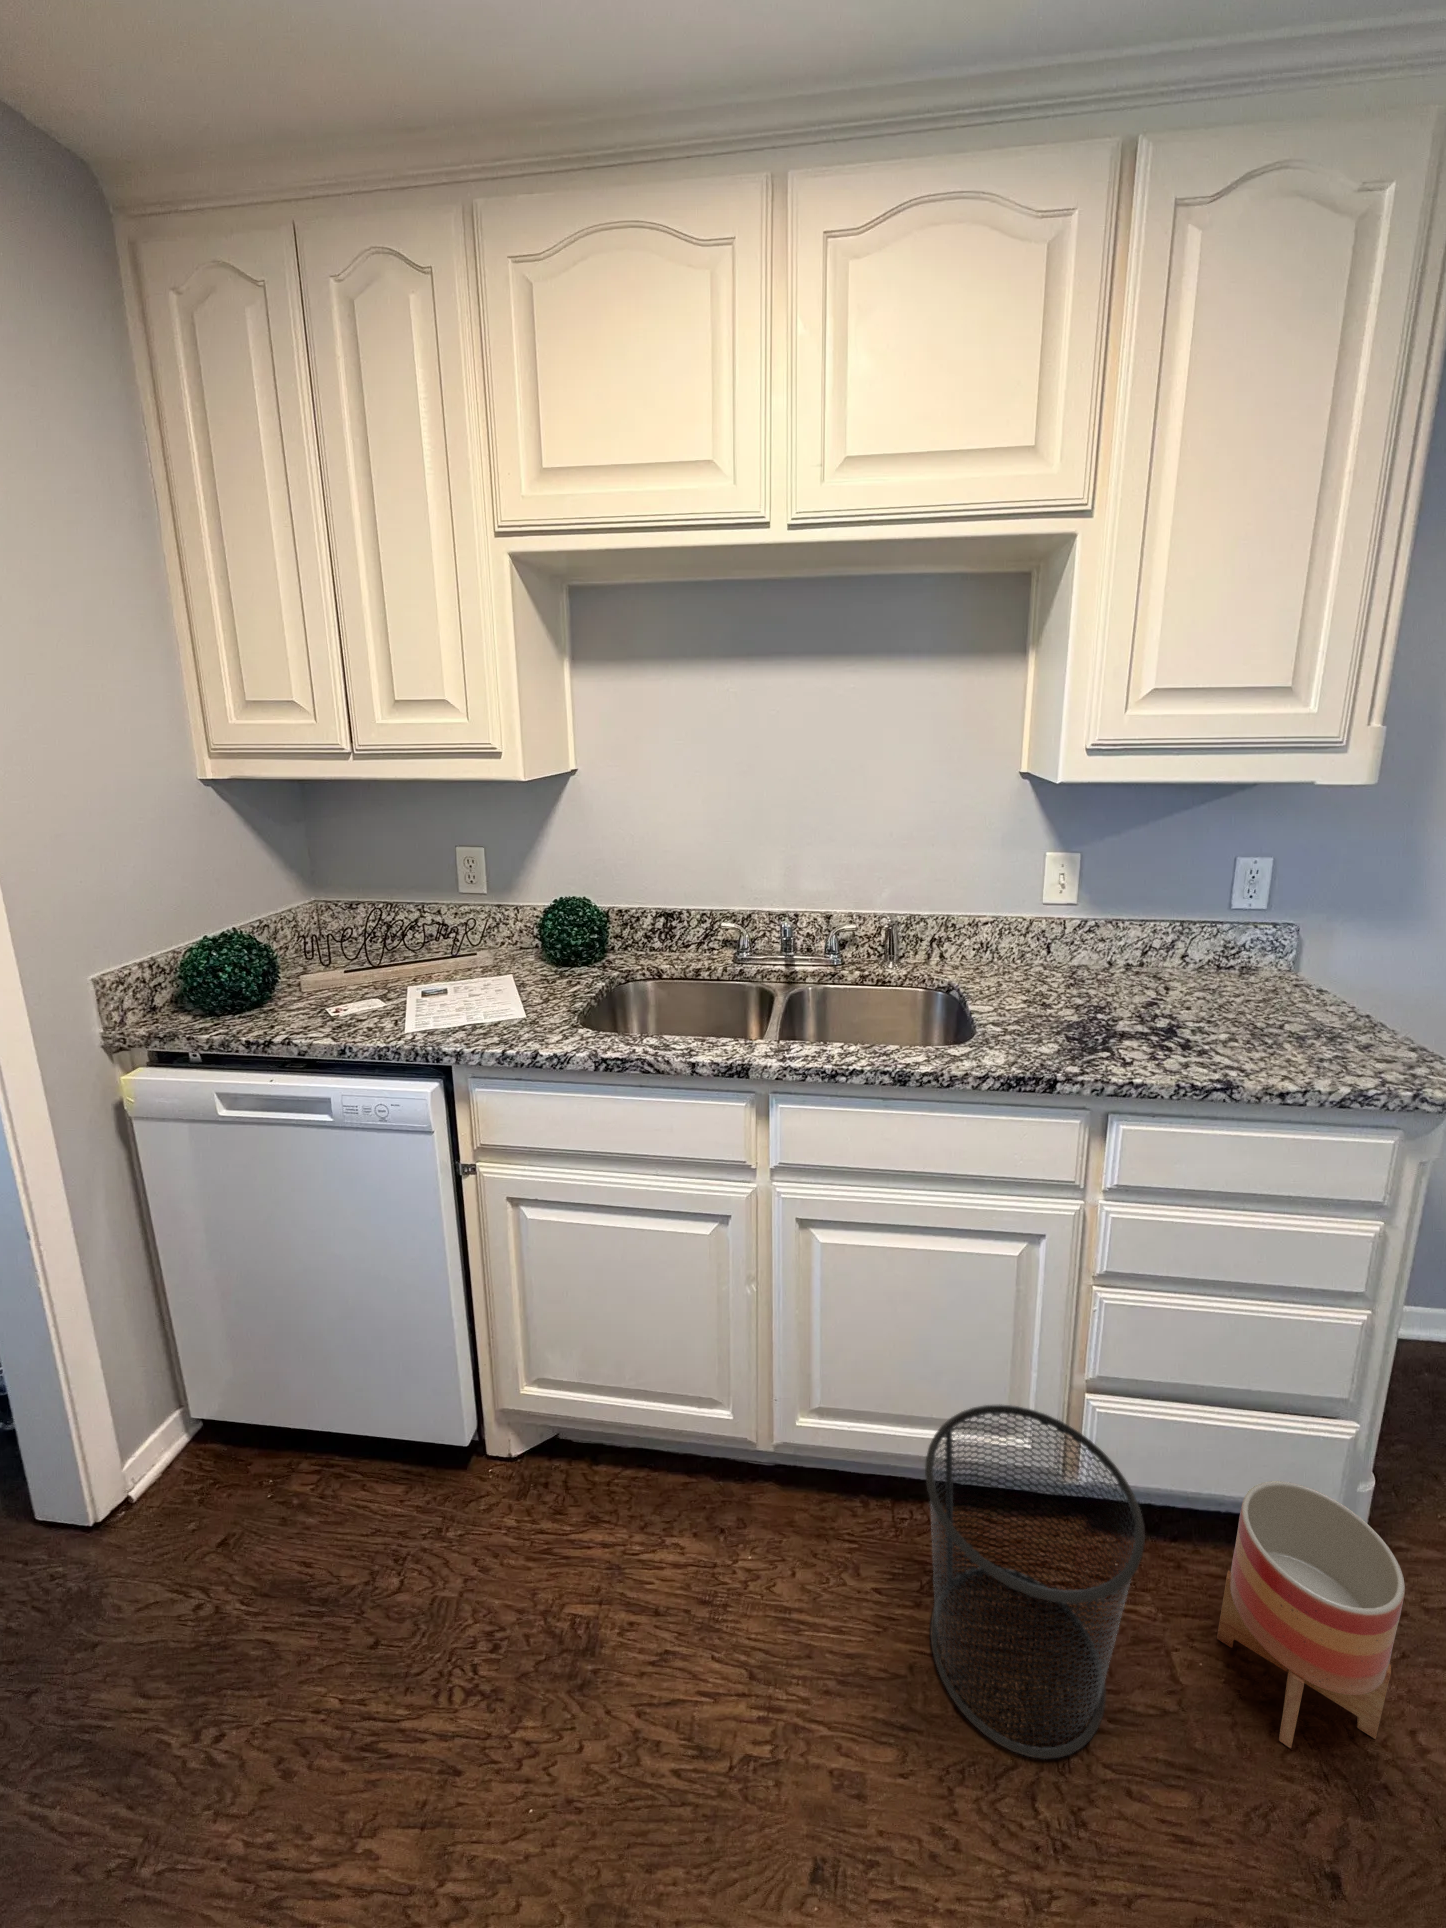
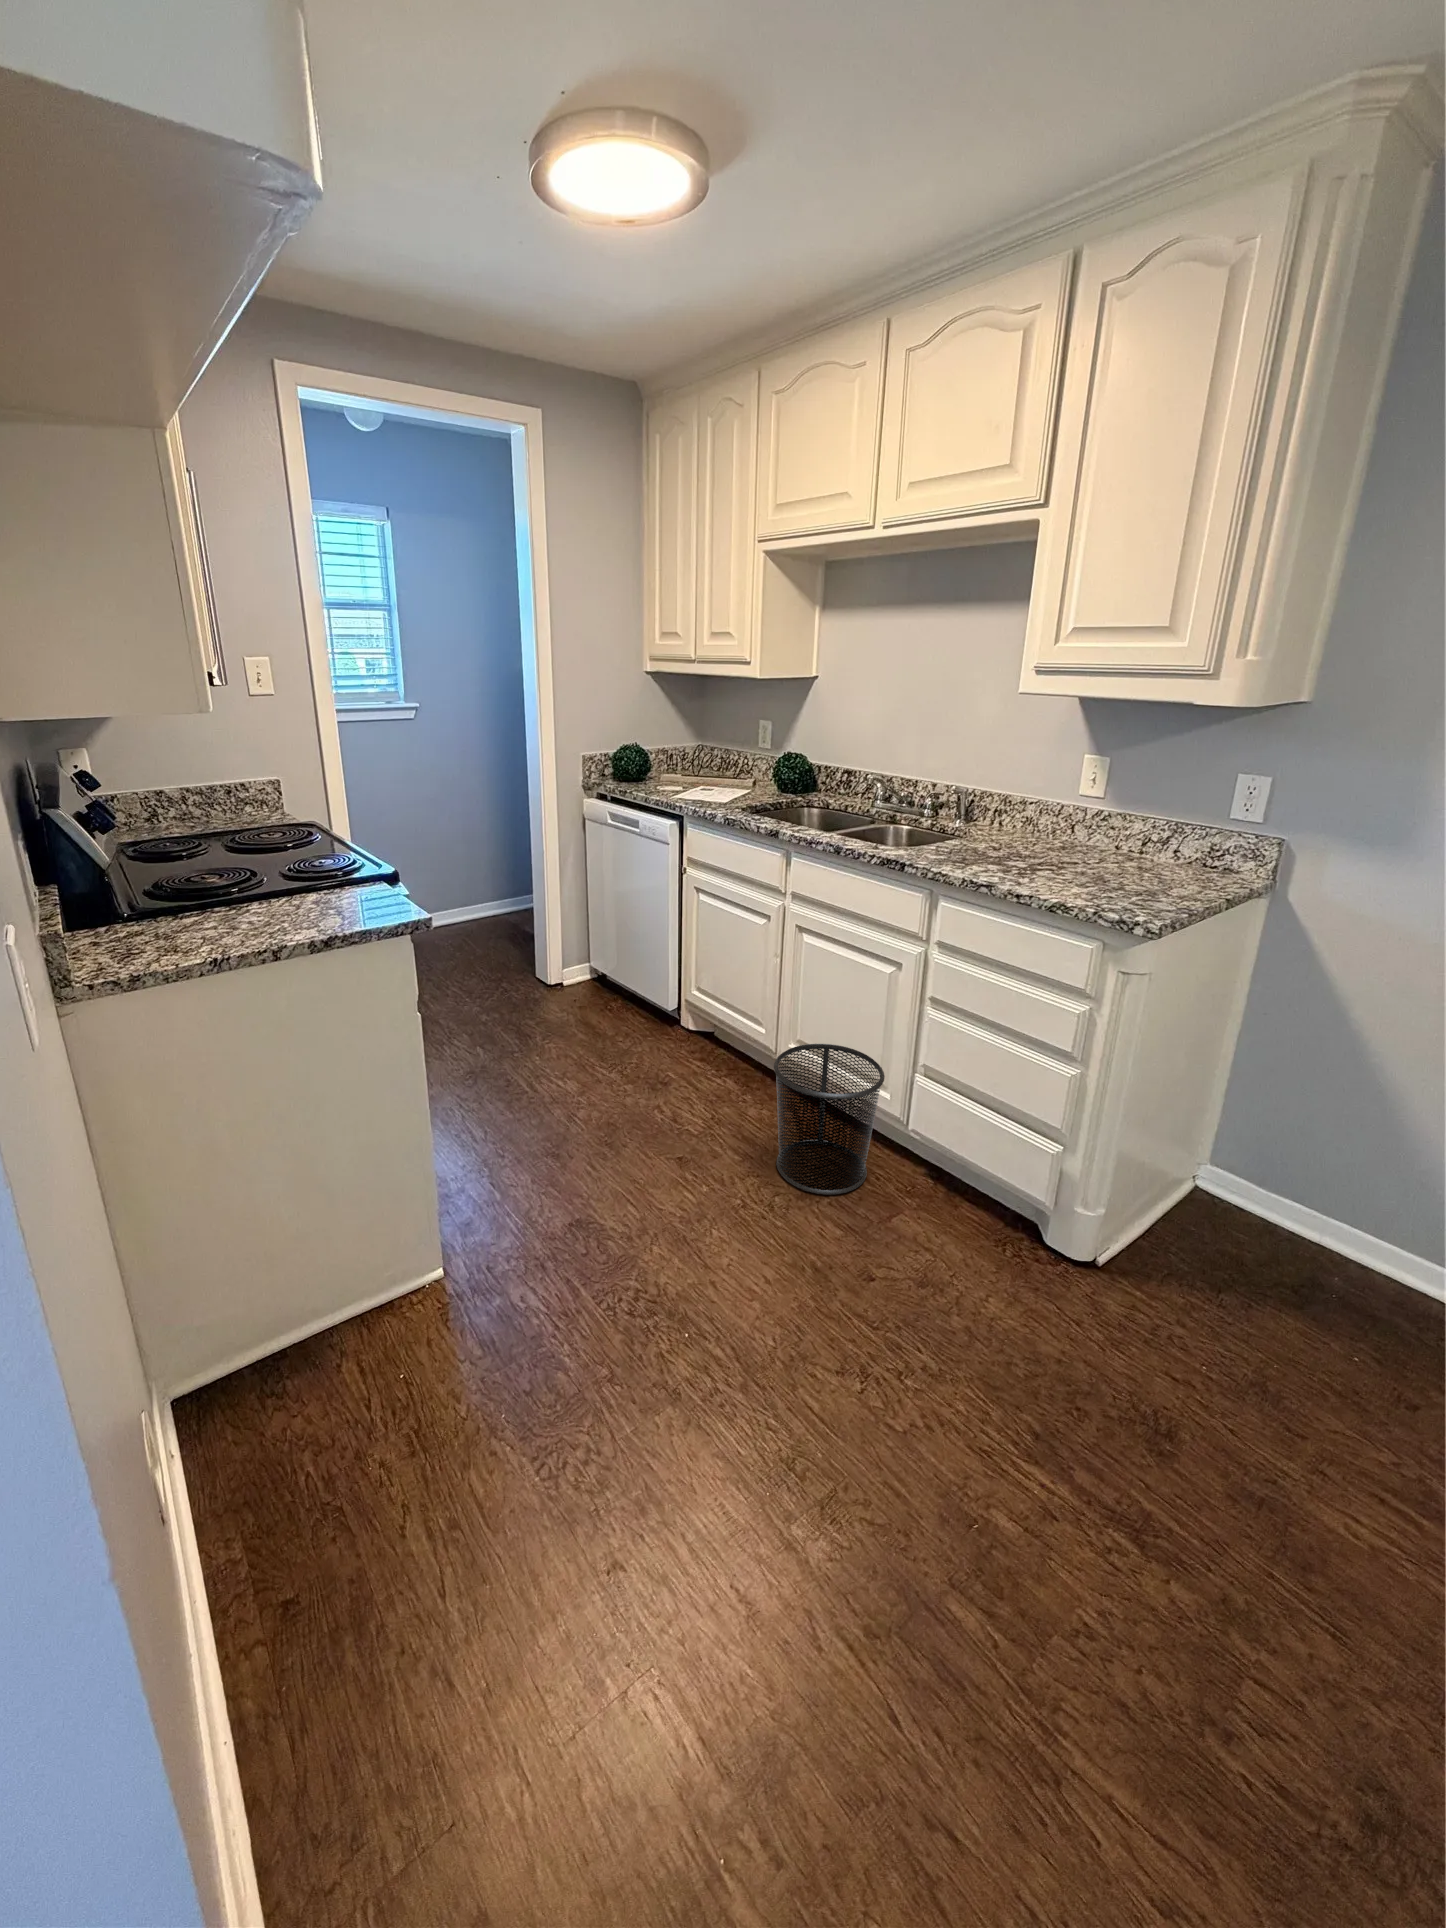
planter: present [1217,1481,1405,1748] -> none [906,1133,999,1274]

